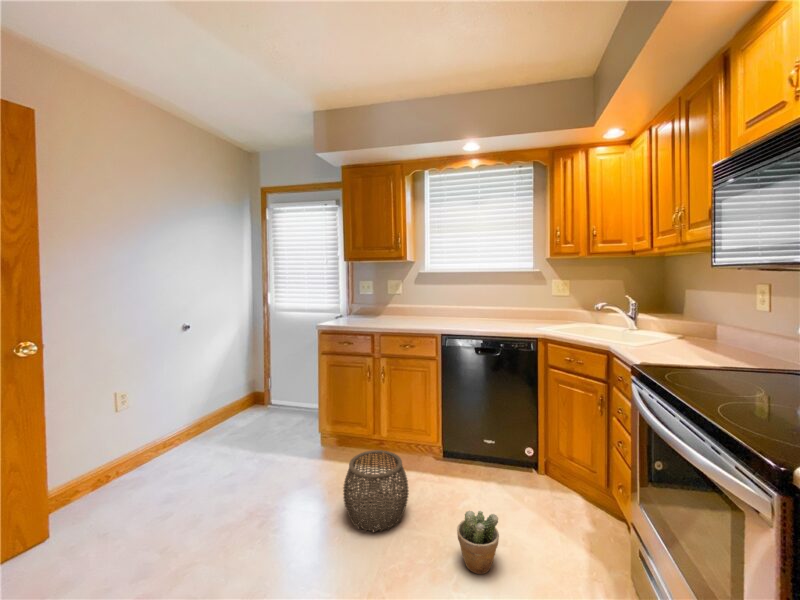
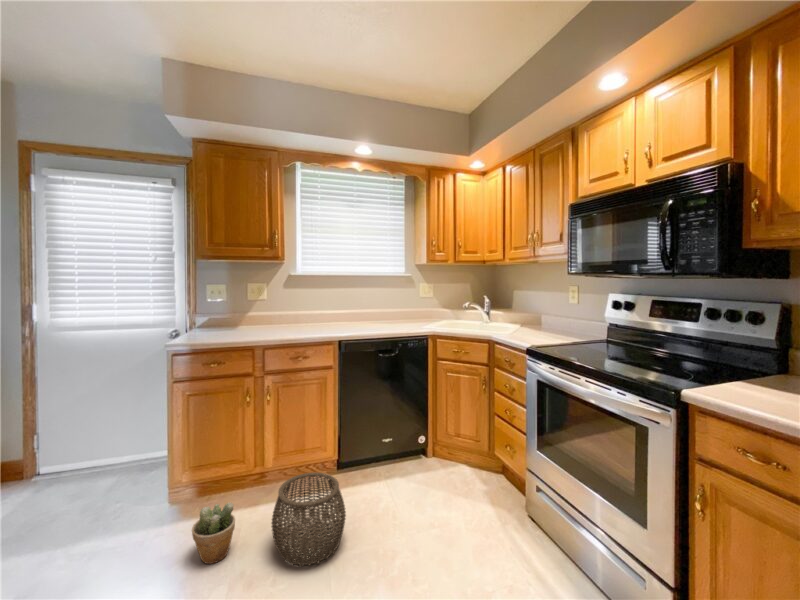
potted plant: present [457,511,499,574] -> present [192,503,235,564]

